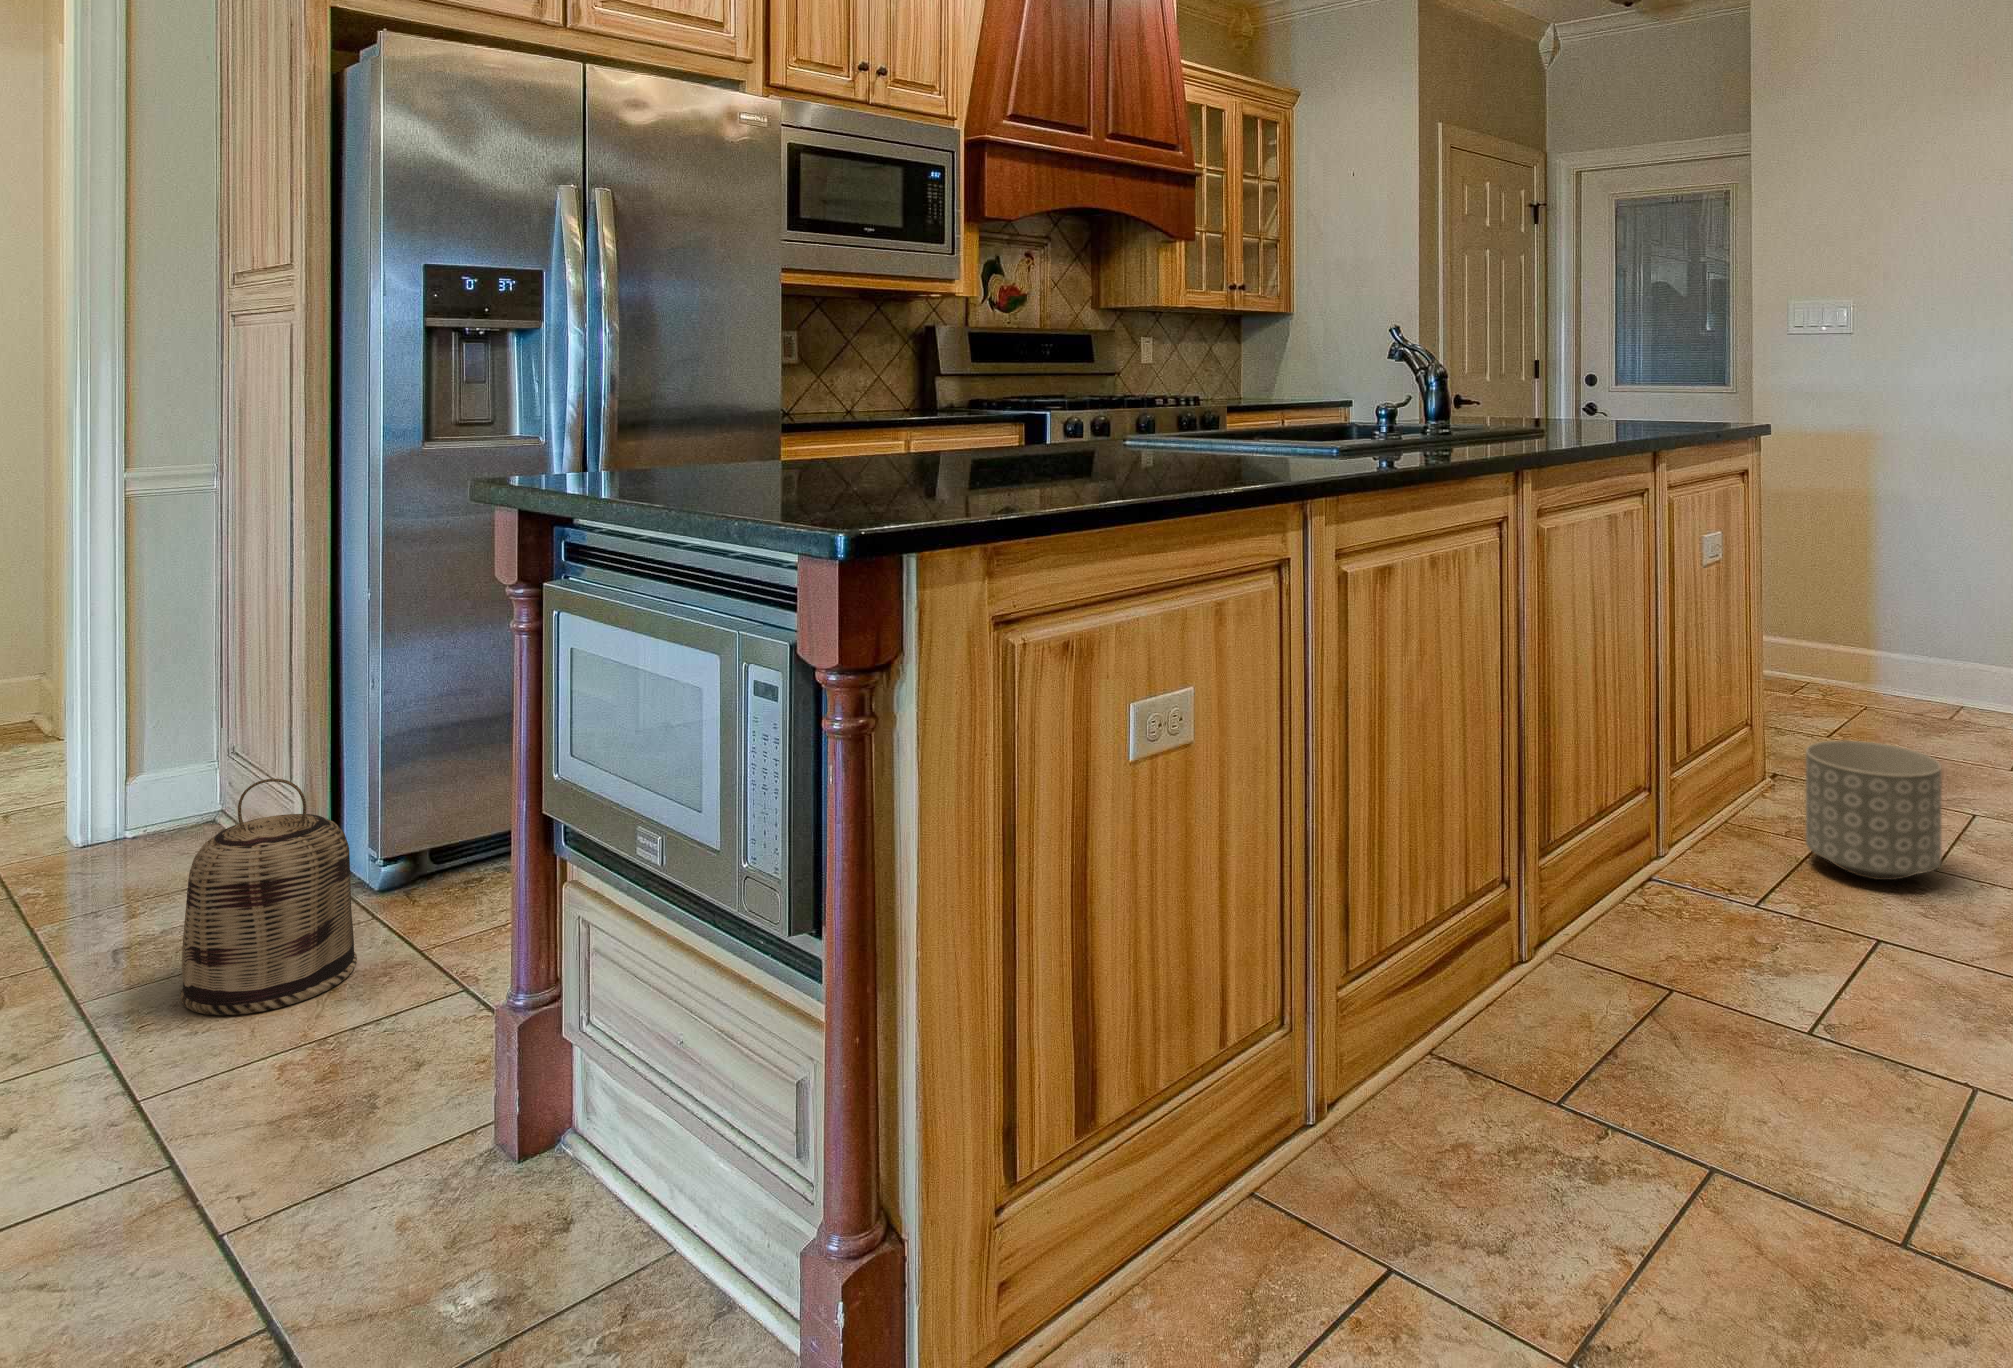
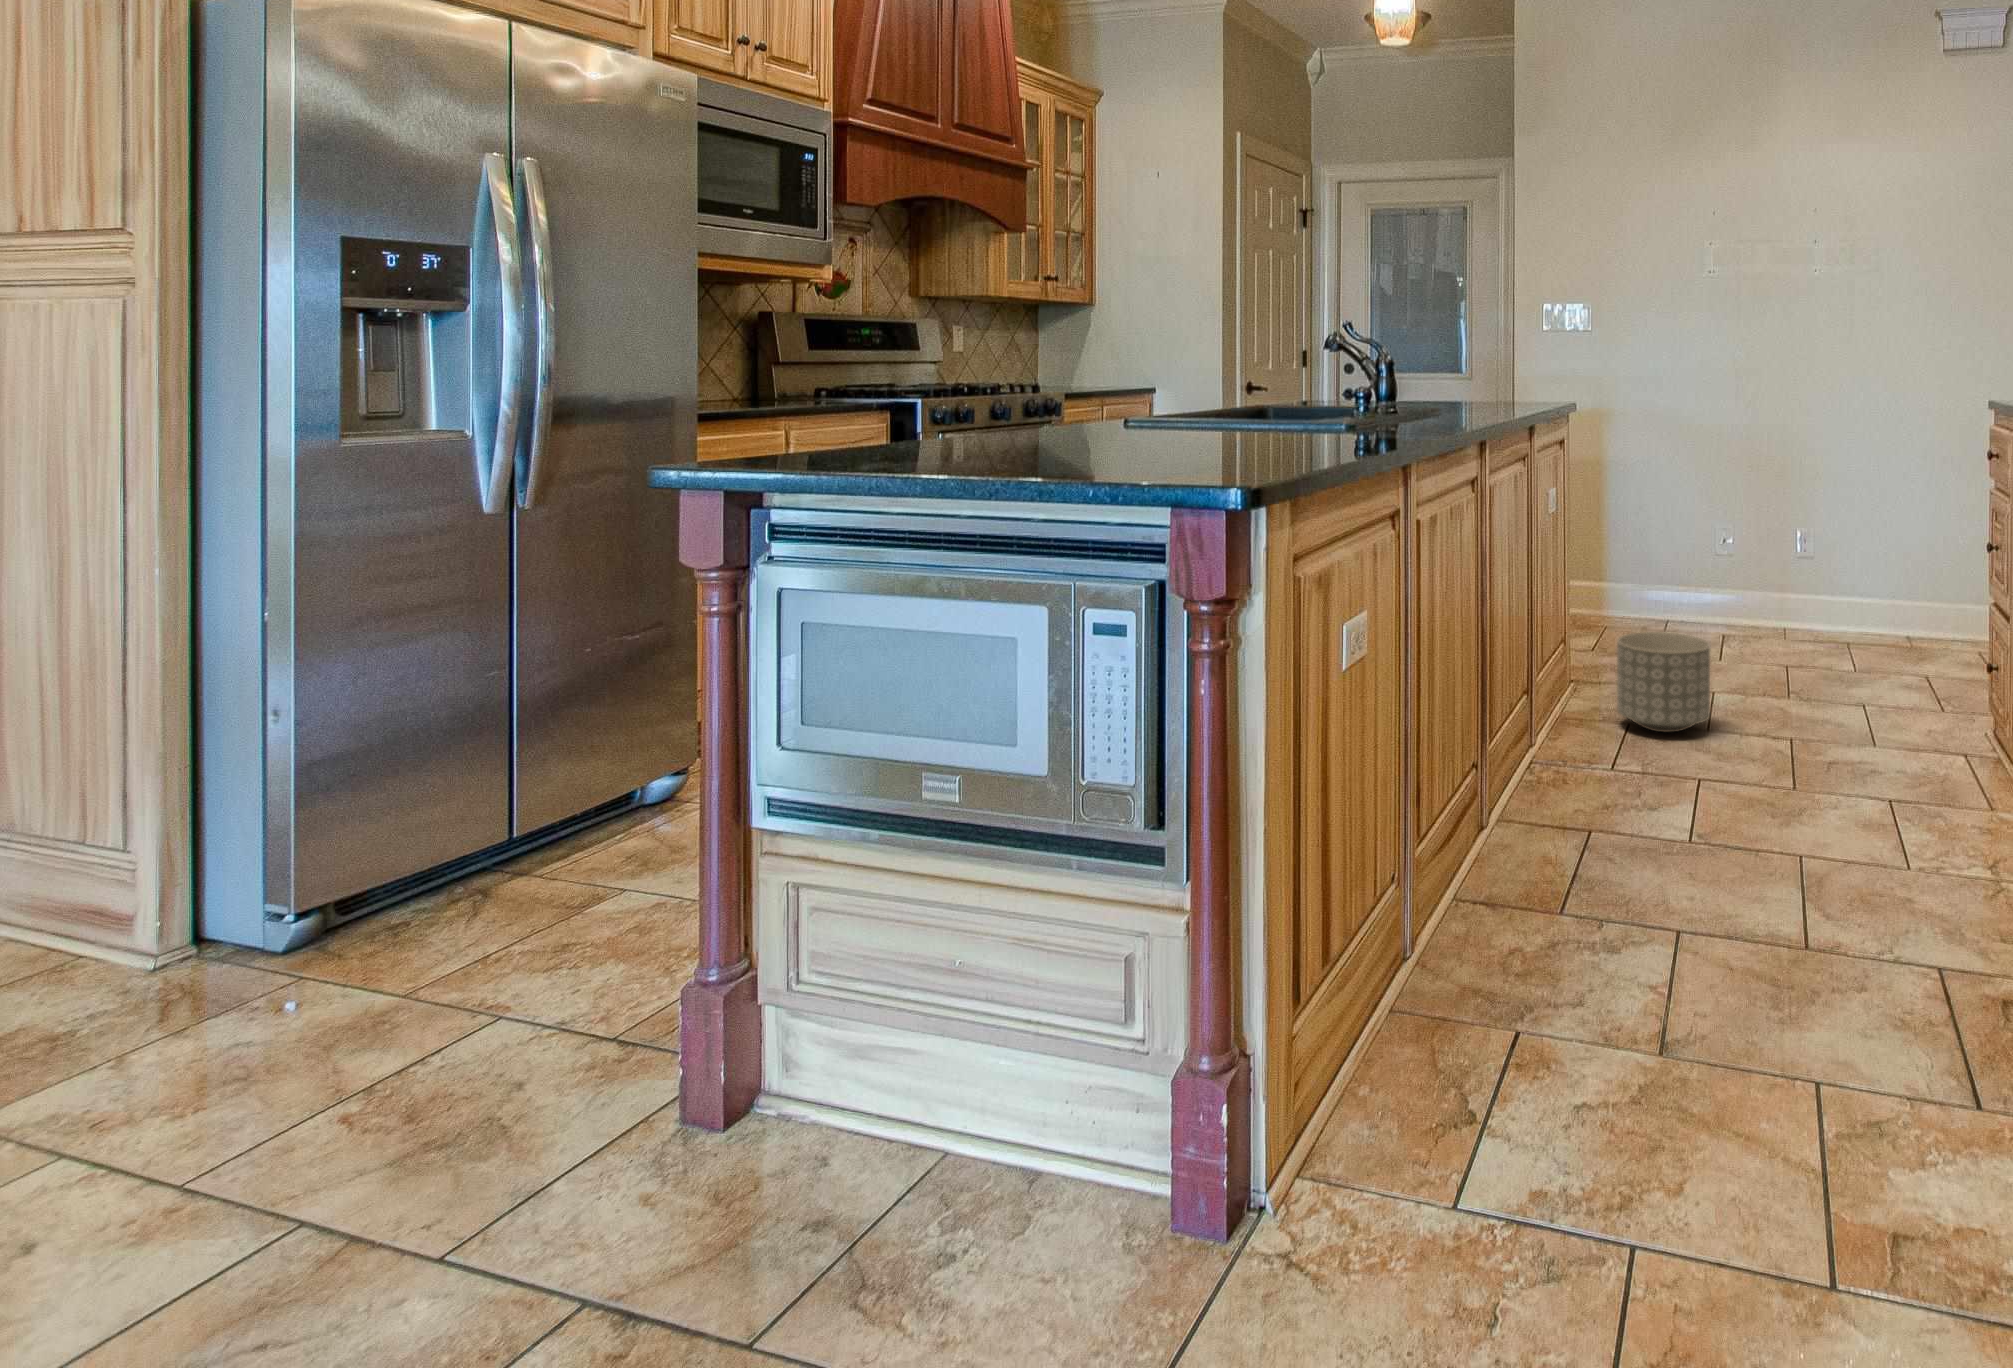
basket: present [180,779,357,1015] -> none [116,818,338,1096]

